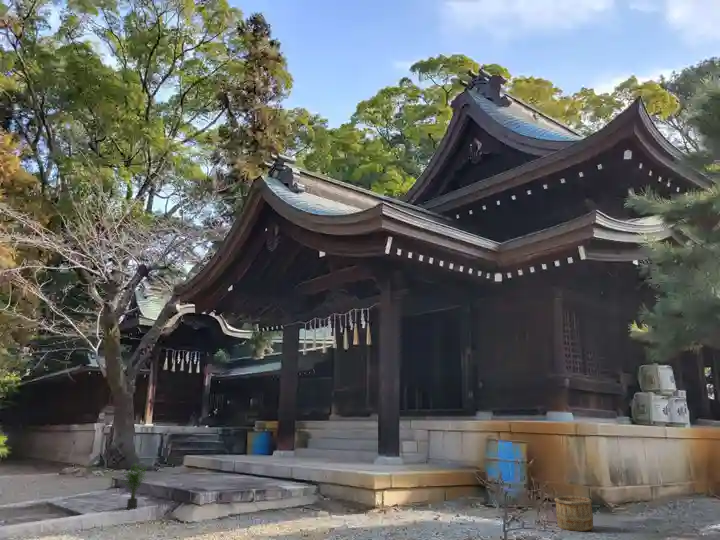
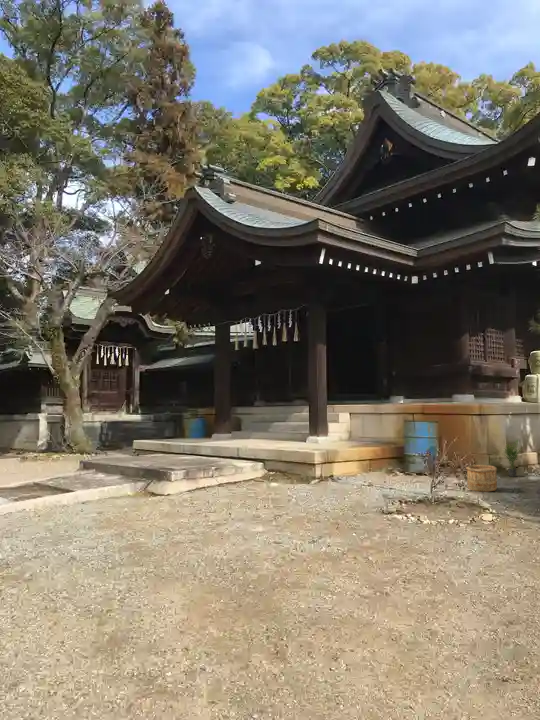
potted plant: present [123,464,145,509] -> present [505,446,519,477]

